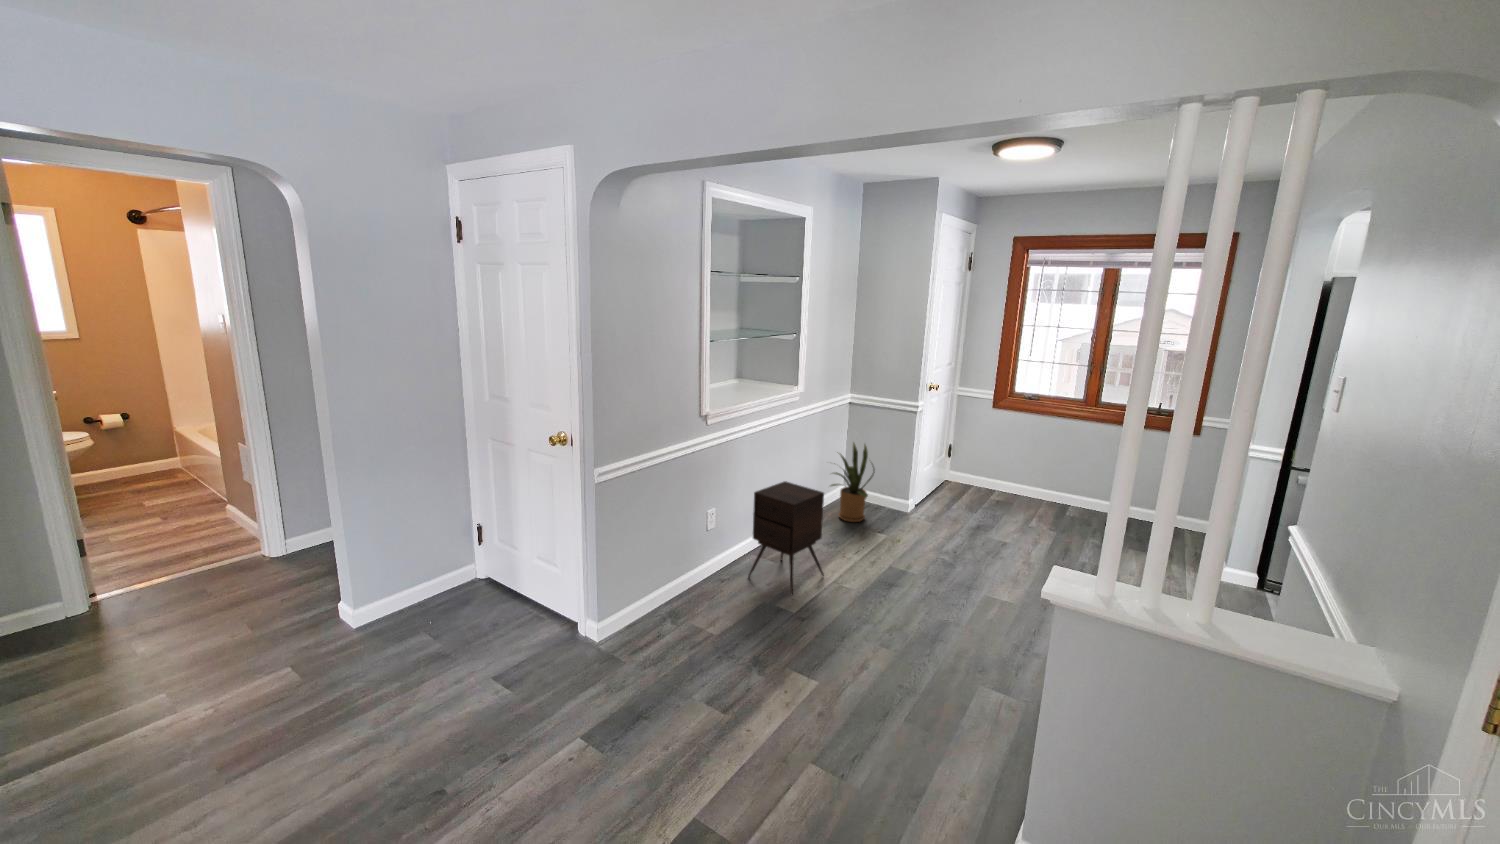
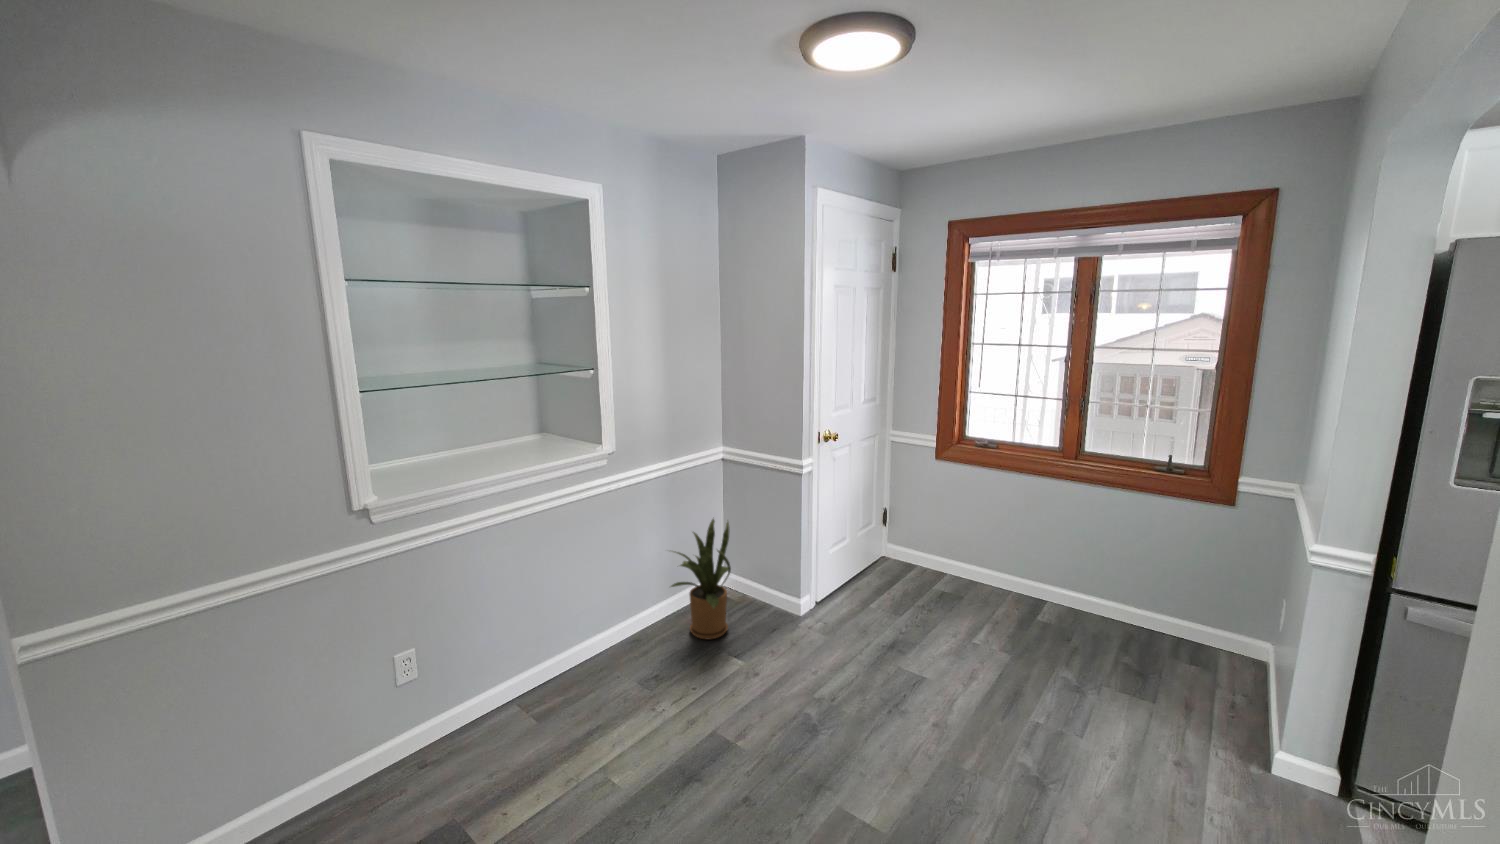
side table: present [748,481,824,595] -> none [459,602,591,811]

